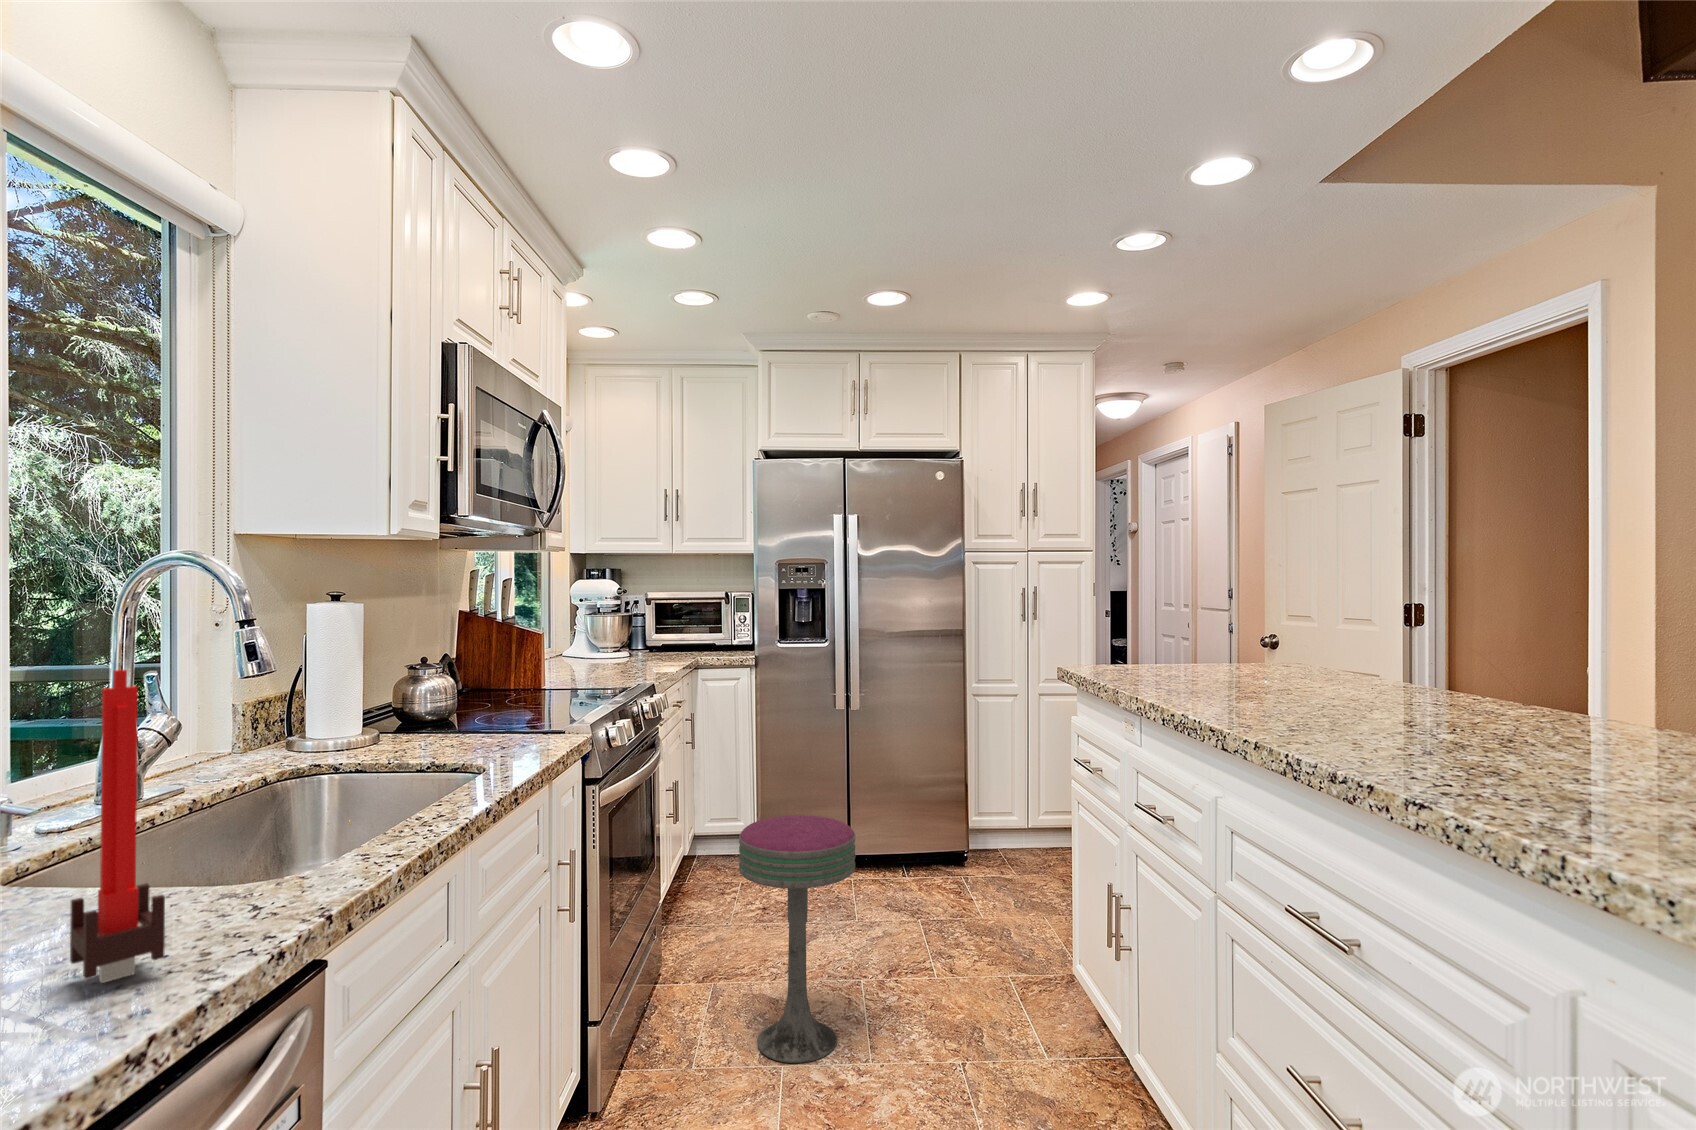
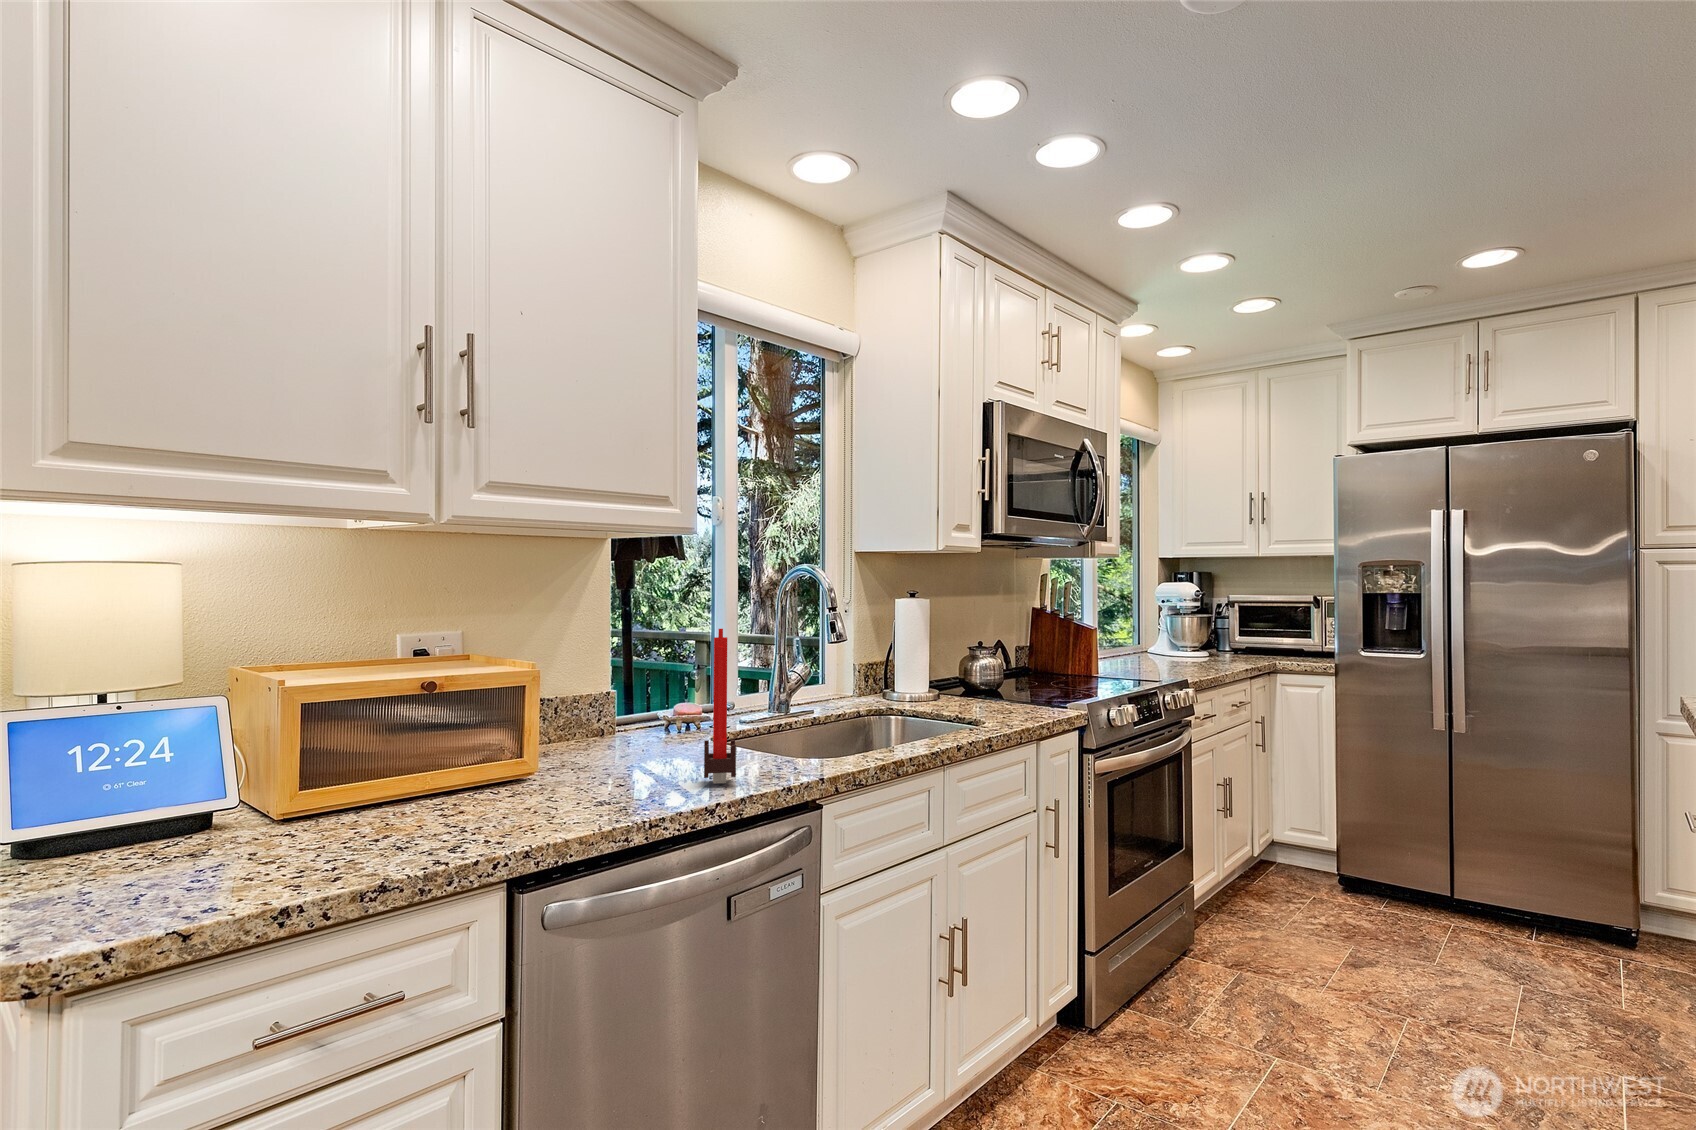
bar stool: present [739,815,855,1063] -> none [1240,820,1370,1066]

